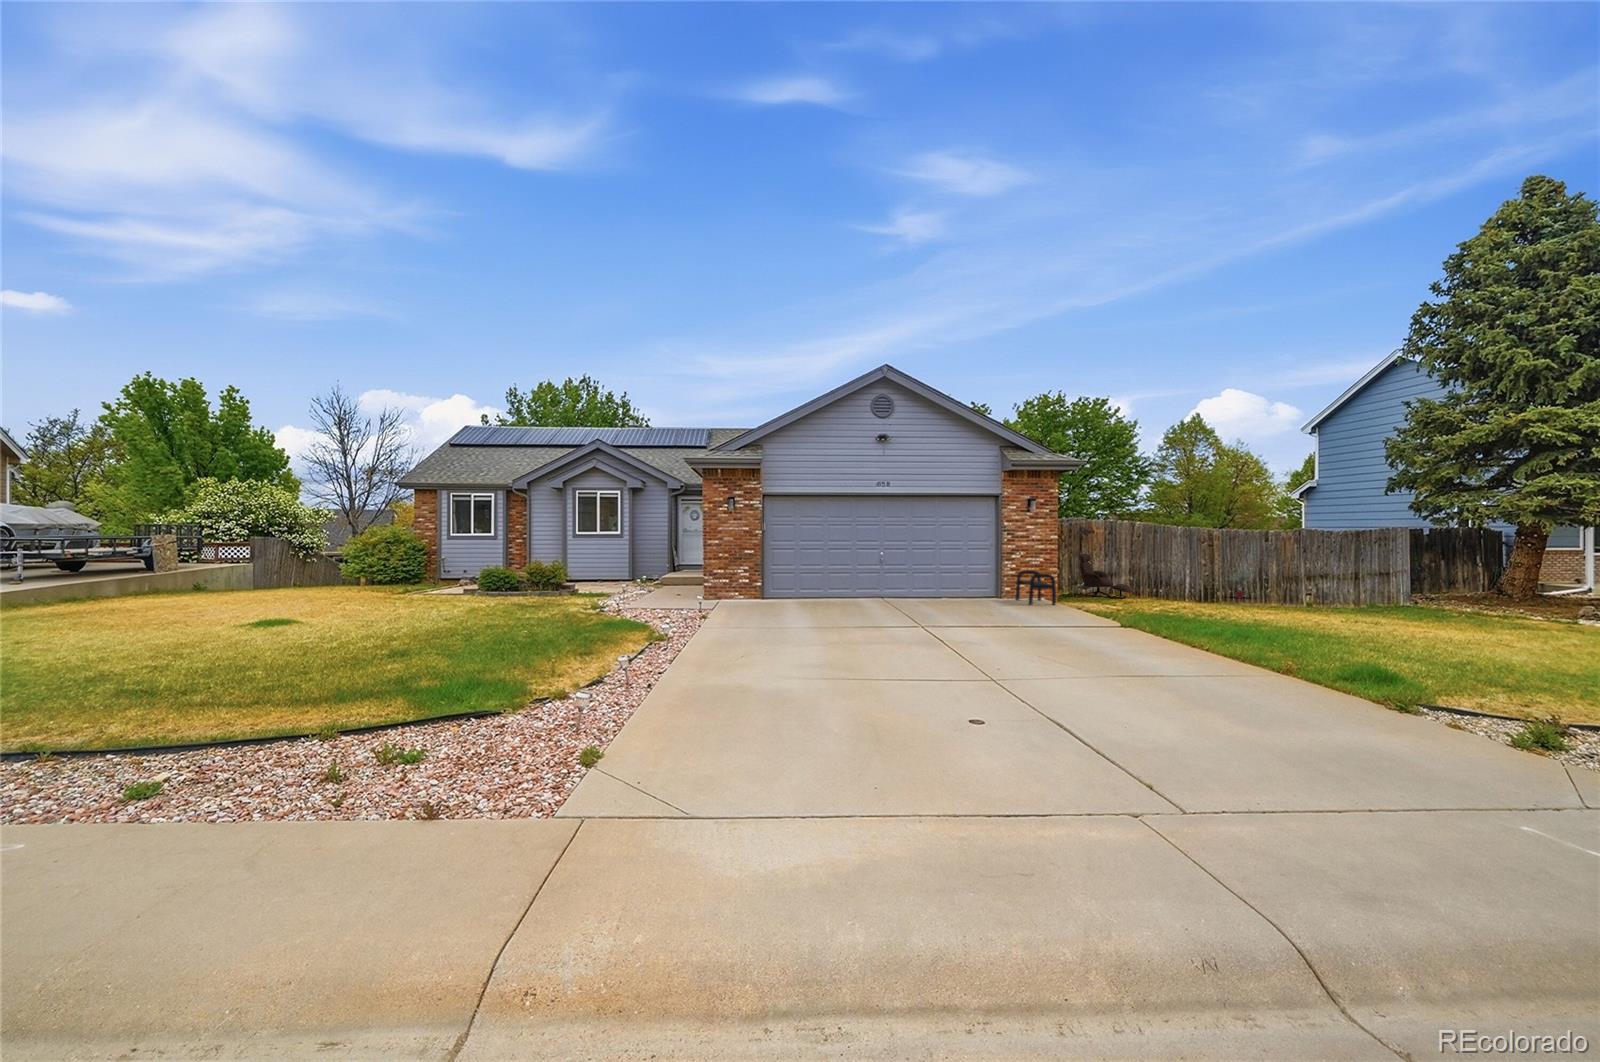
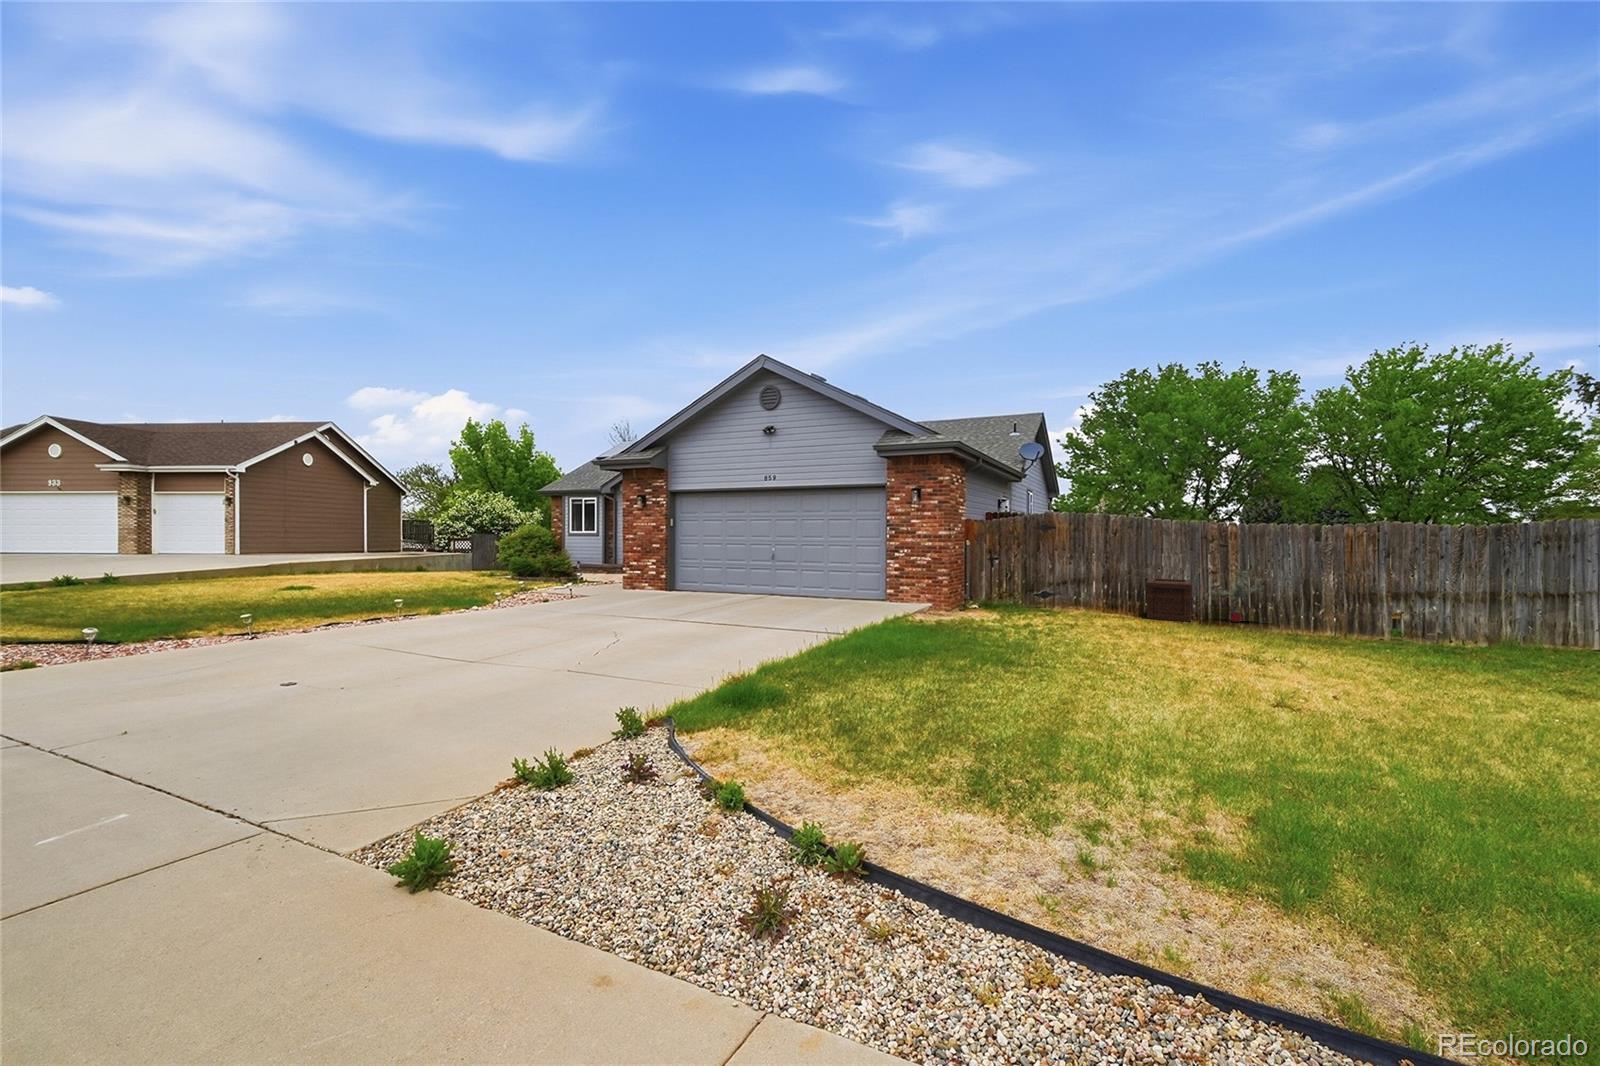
lounge chair: present [1080,554,1132,599] -> none [1002,553,1063,613]
bench: present [1016,570,1056,605] -> none [880,572,925,615]
wooden crate: none [1181,571,1222,600] -> present [1147,578,1192,622]

